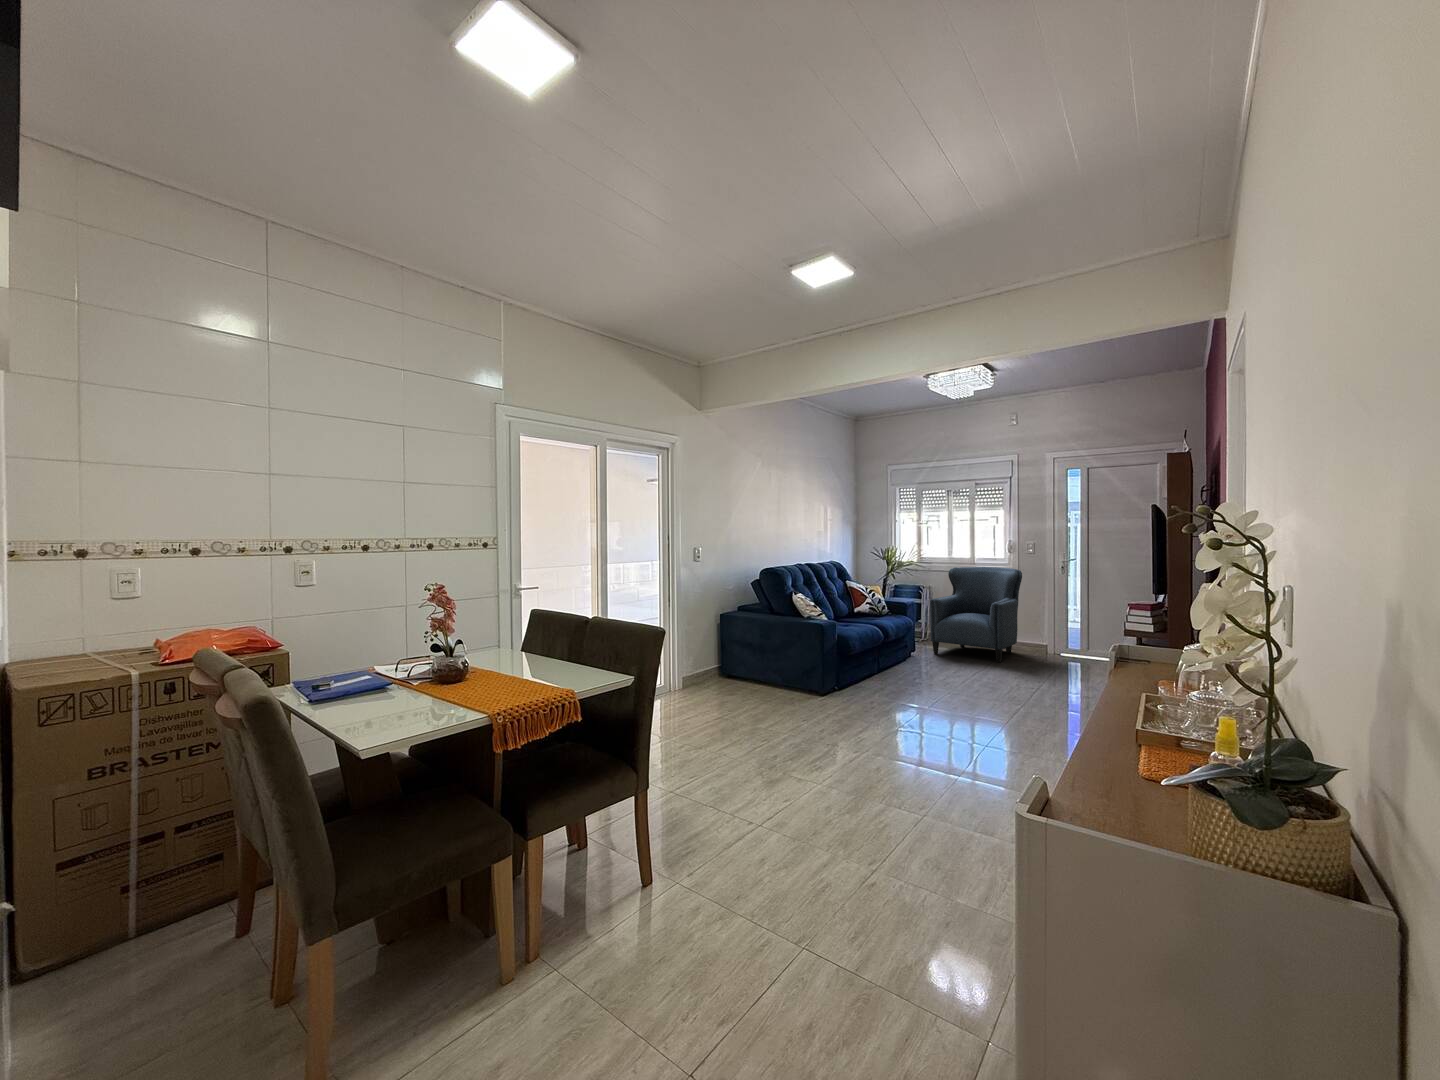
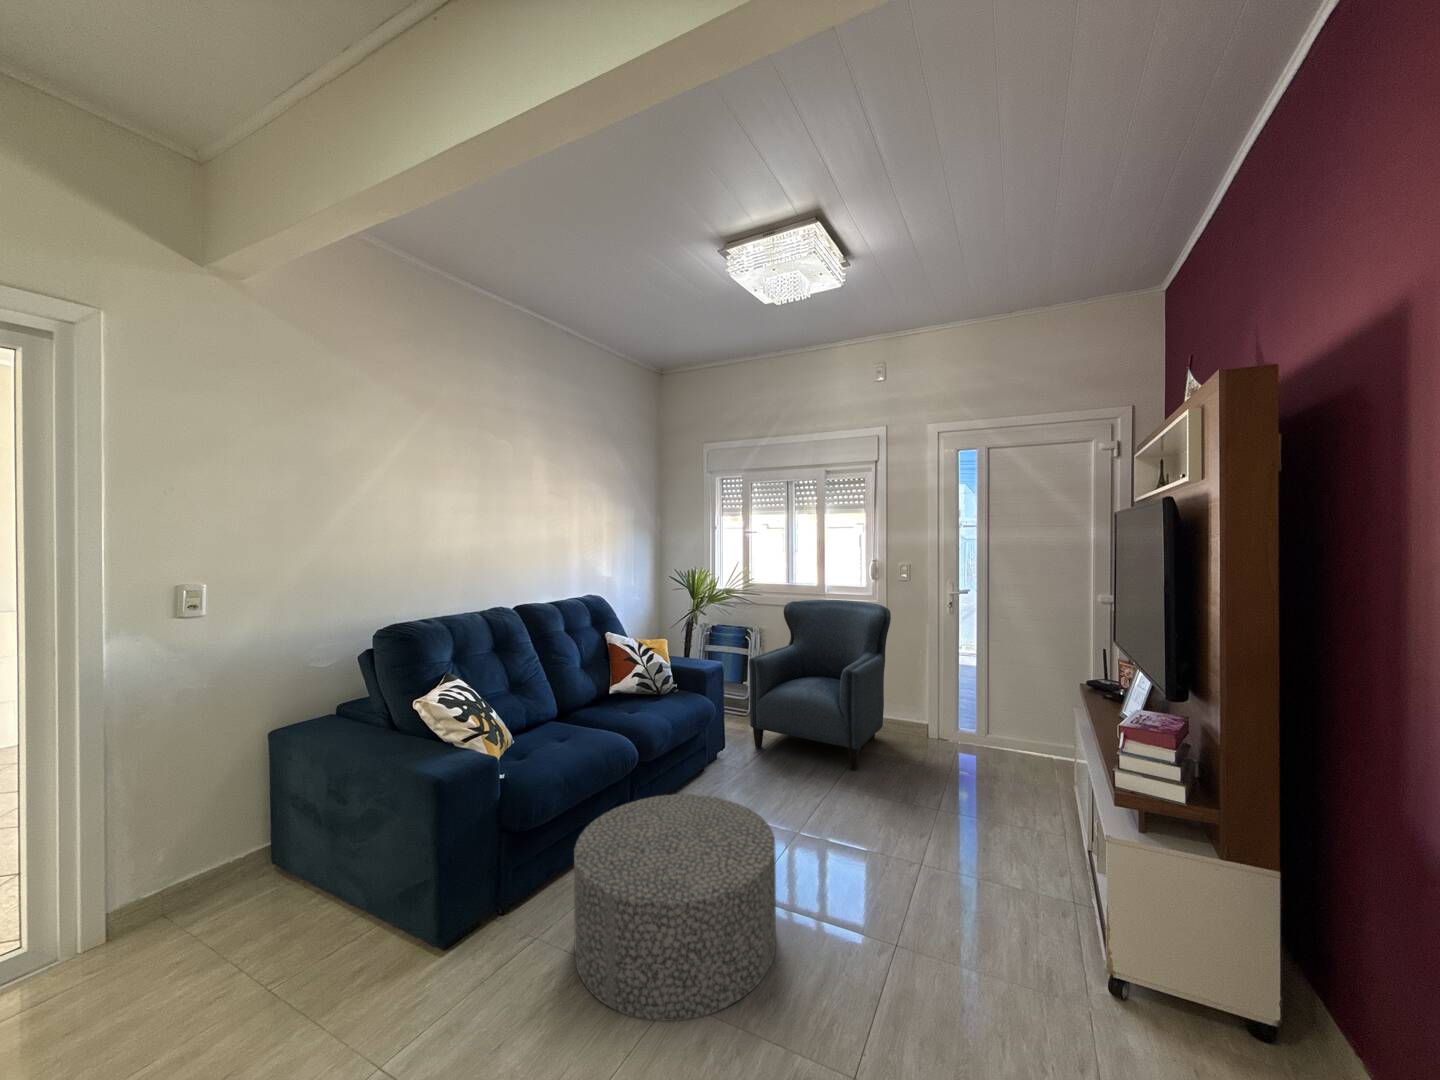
ottoman: none [877,648,969,711] -> present [574,794,776,1021]

